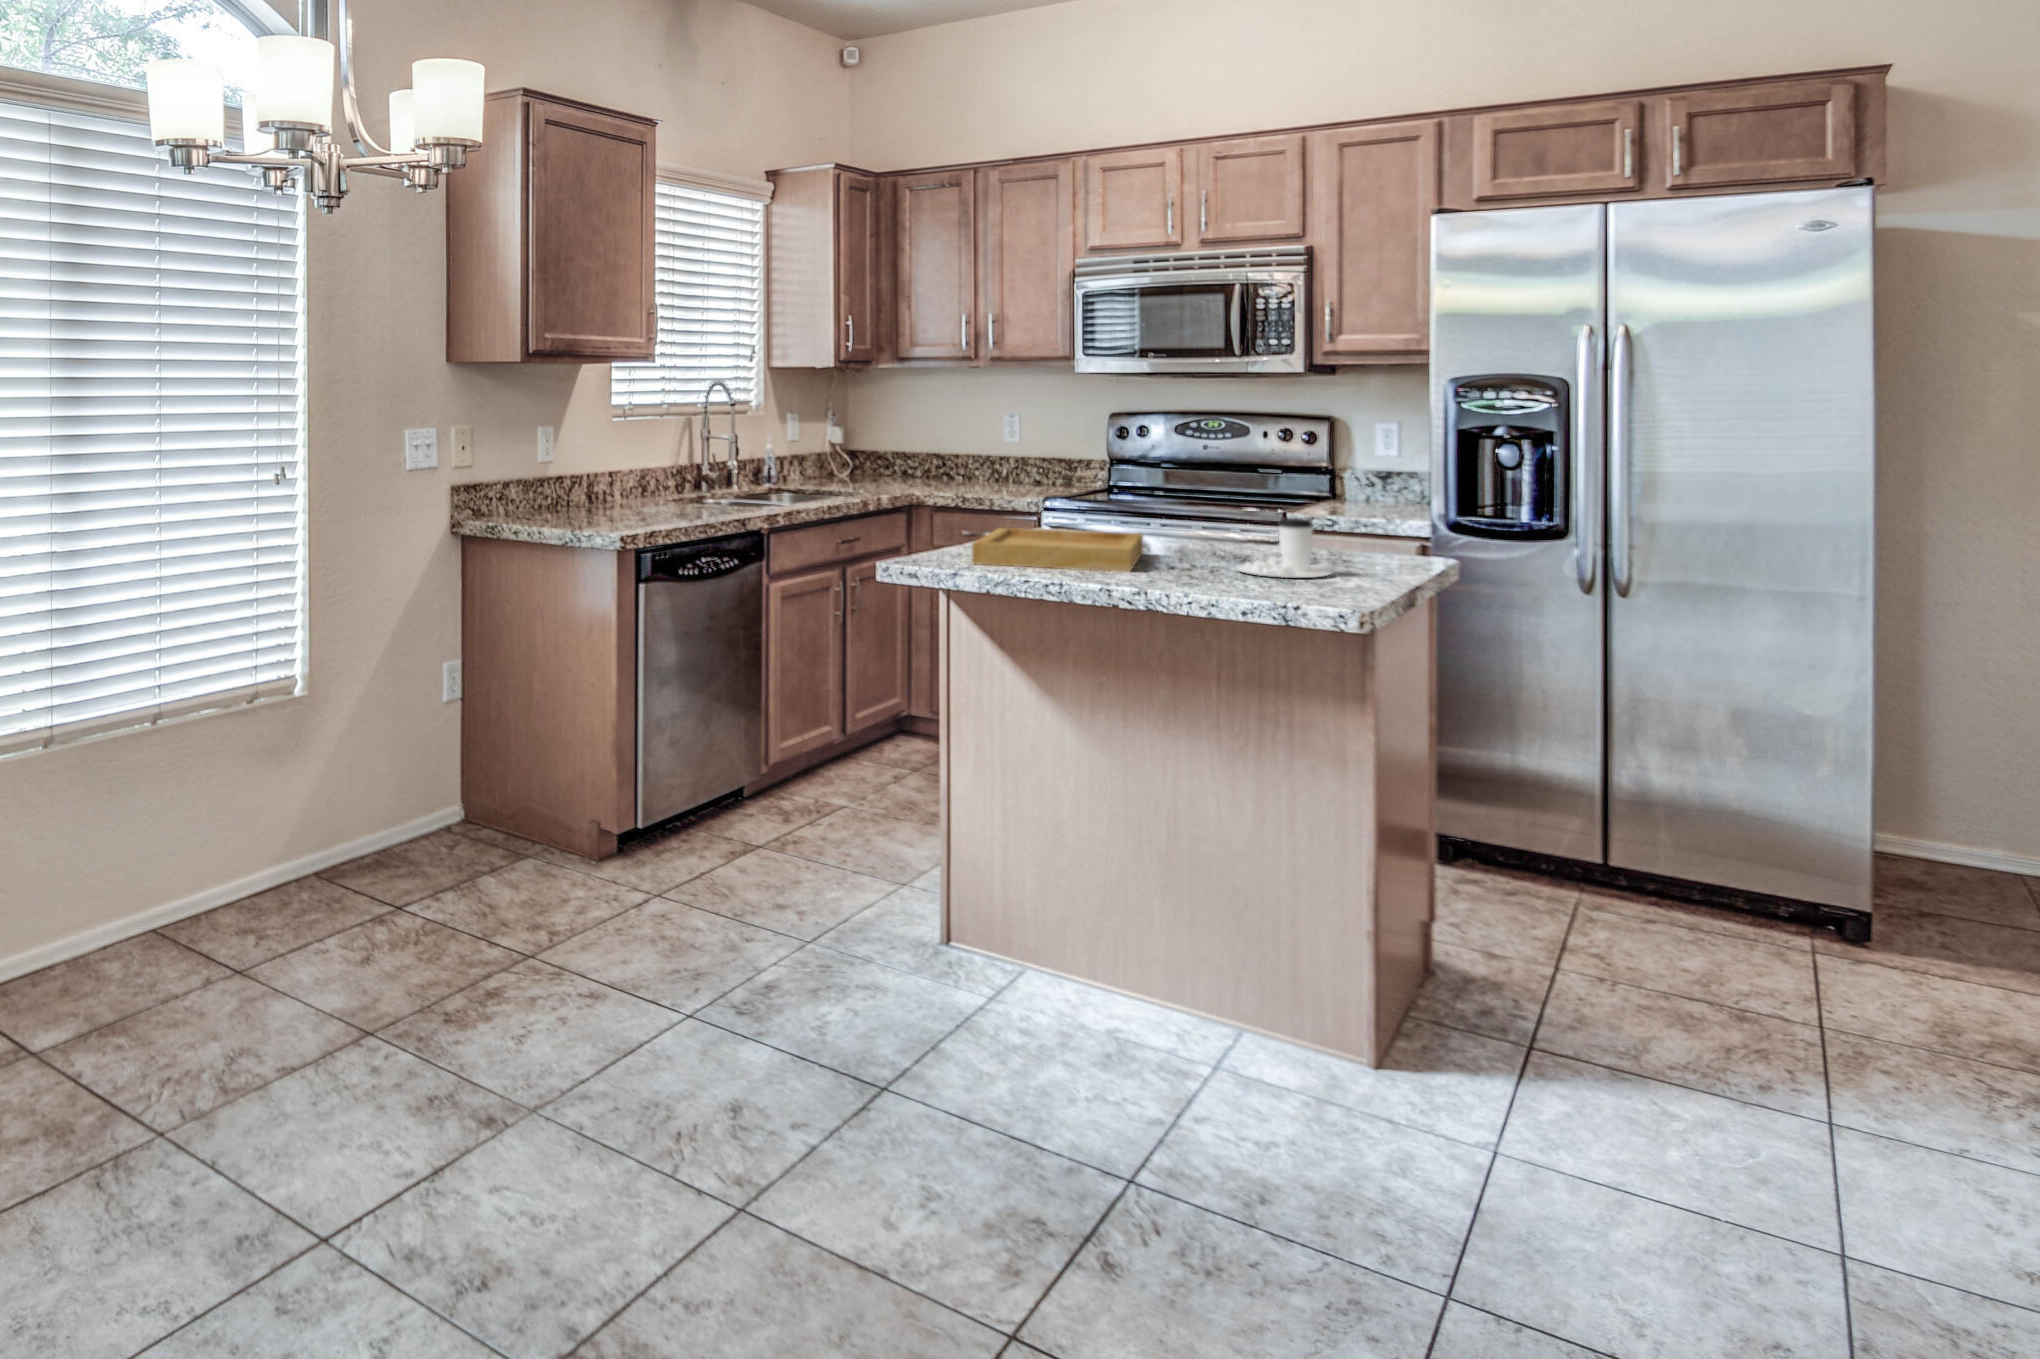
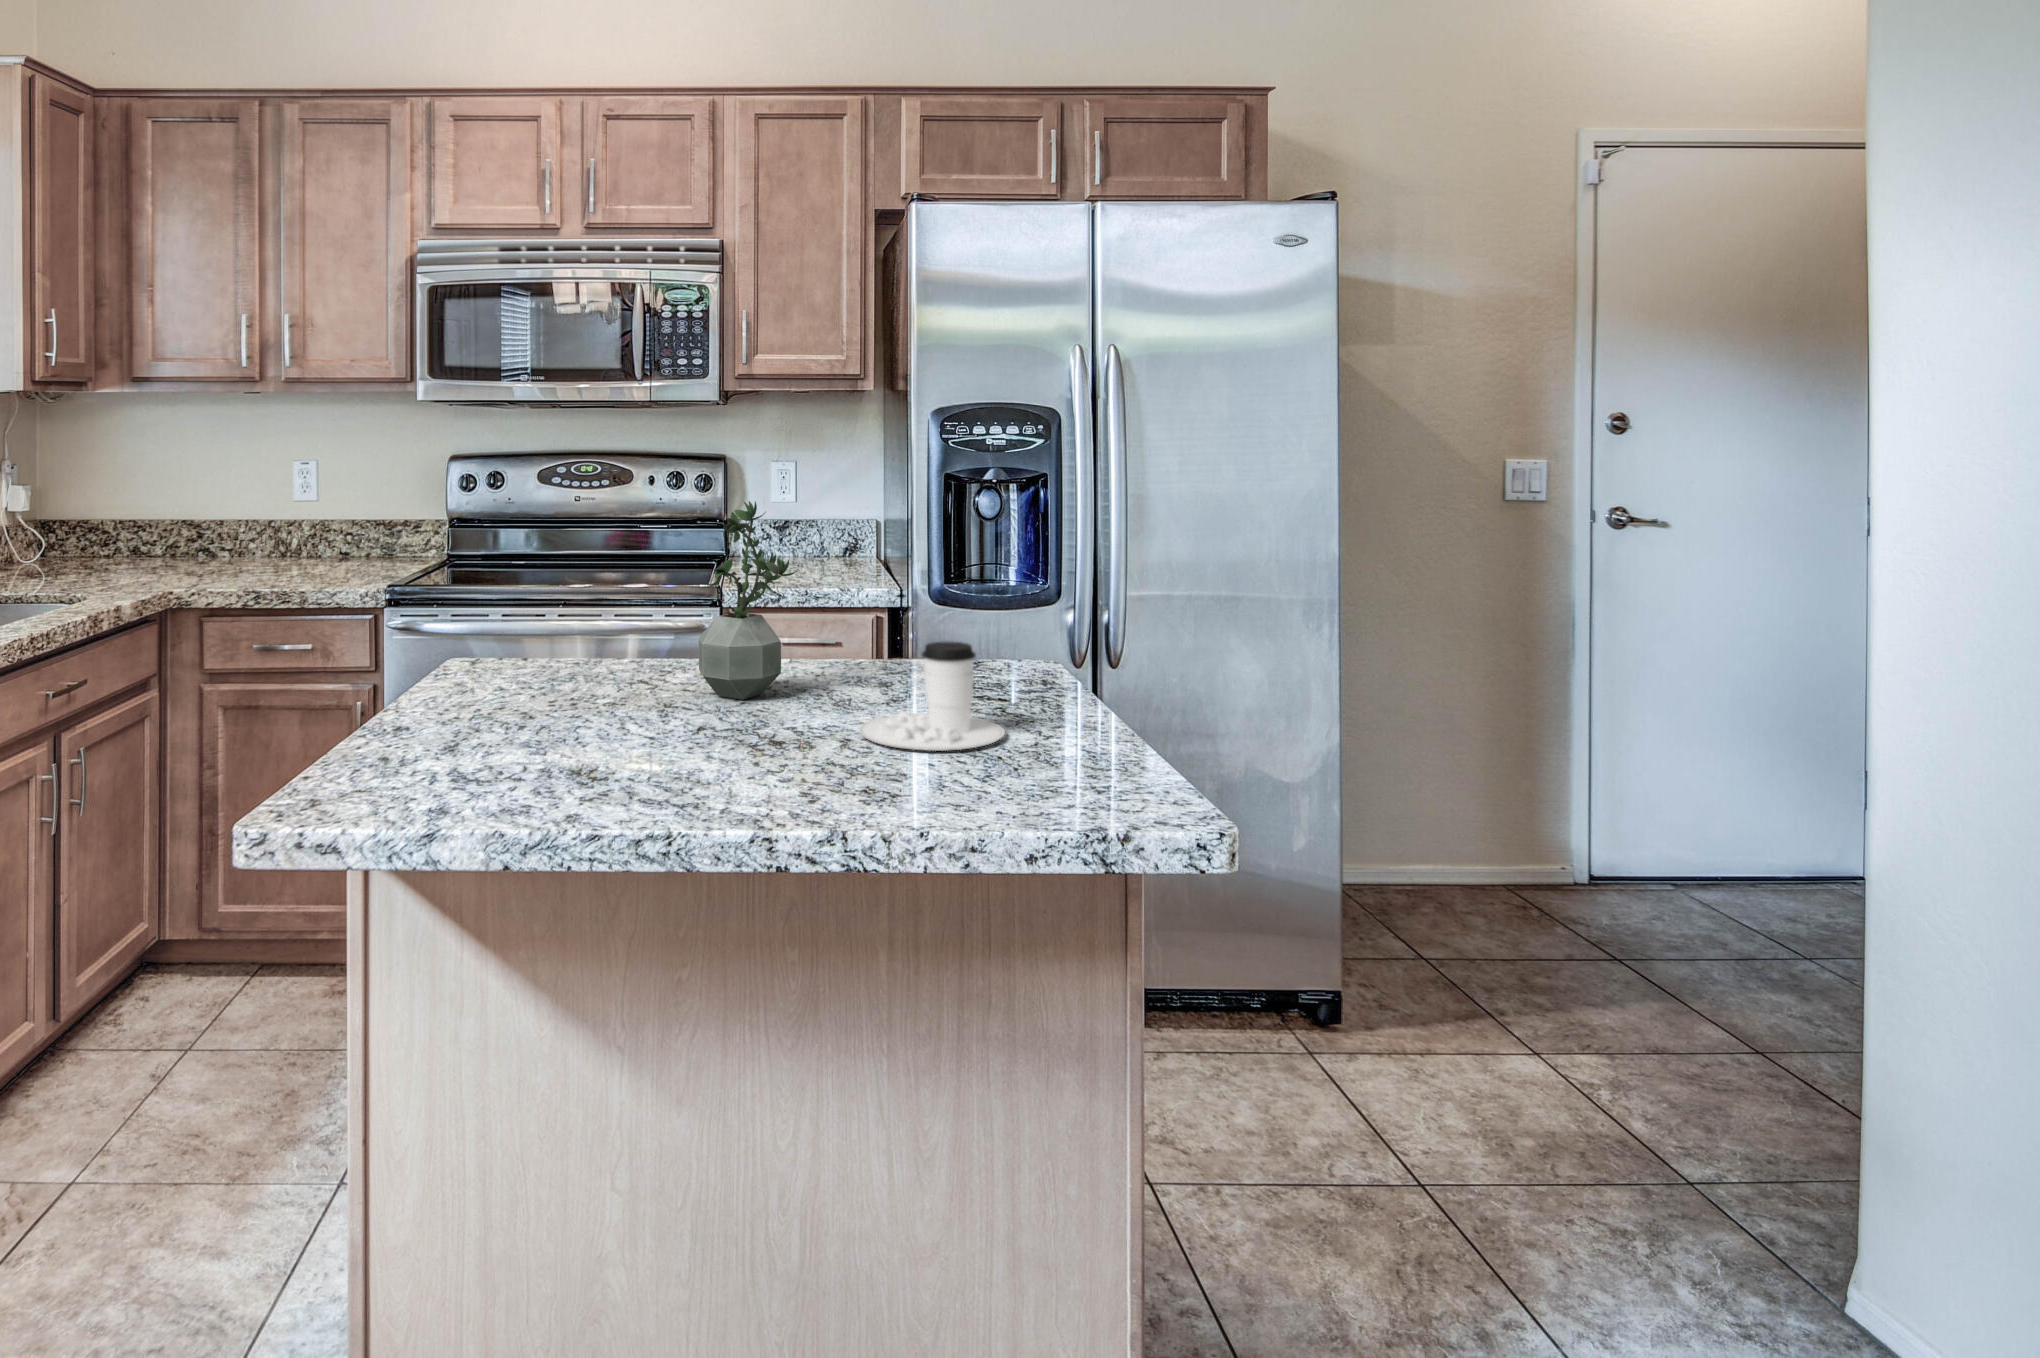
potted plant: none [1169,433,1238,554] -> present [699,501,797,700]
tray: present [972,528,1143,572] -> none [428,677,724,797]

